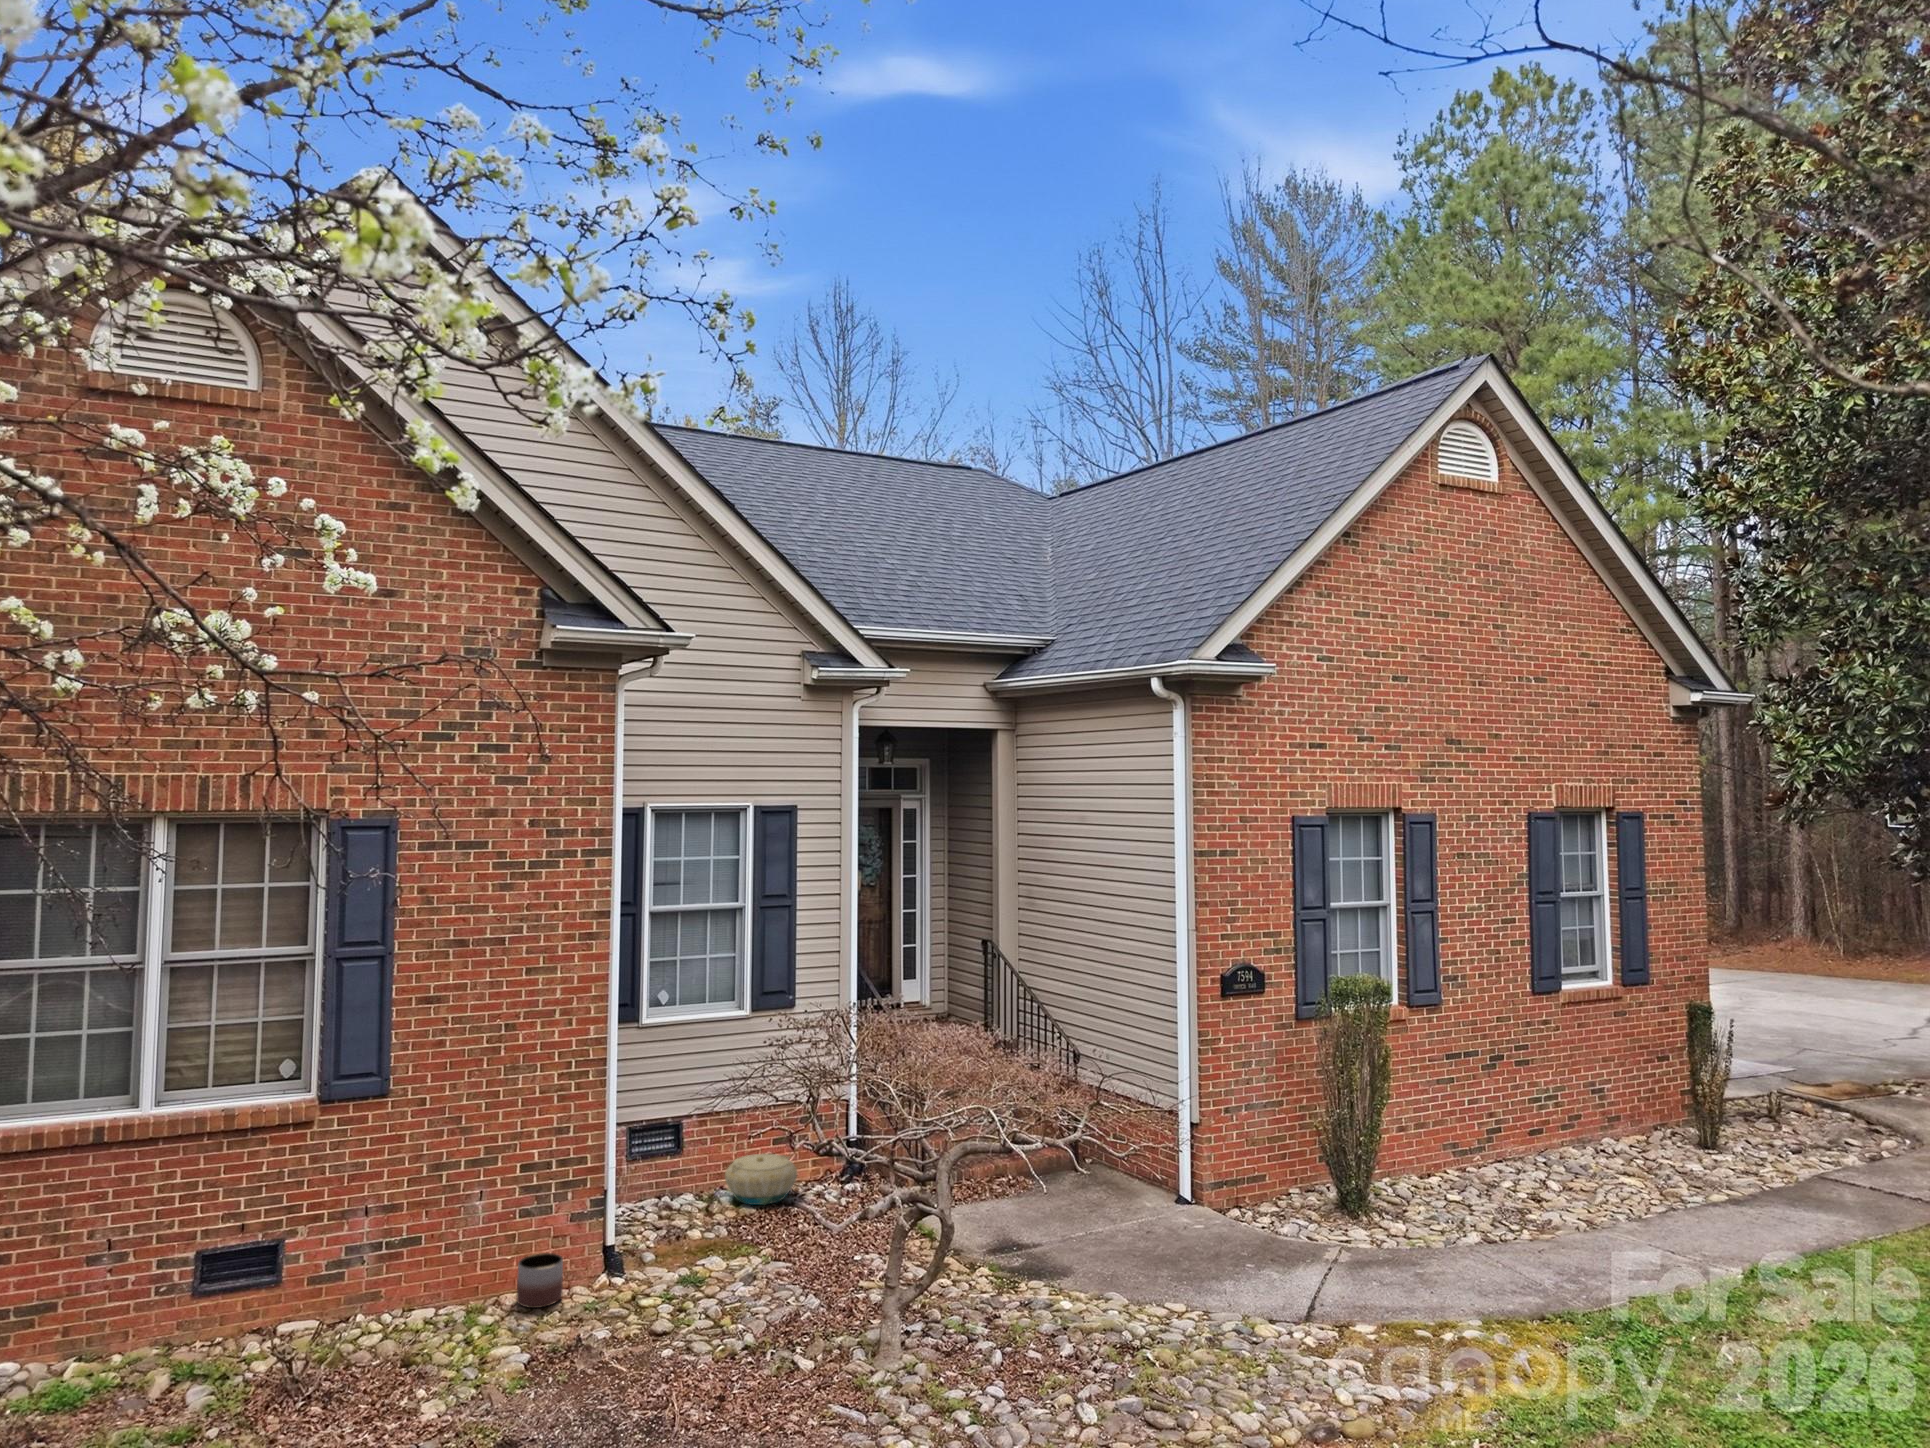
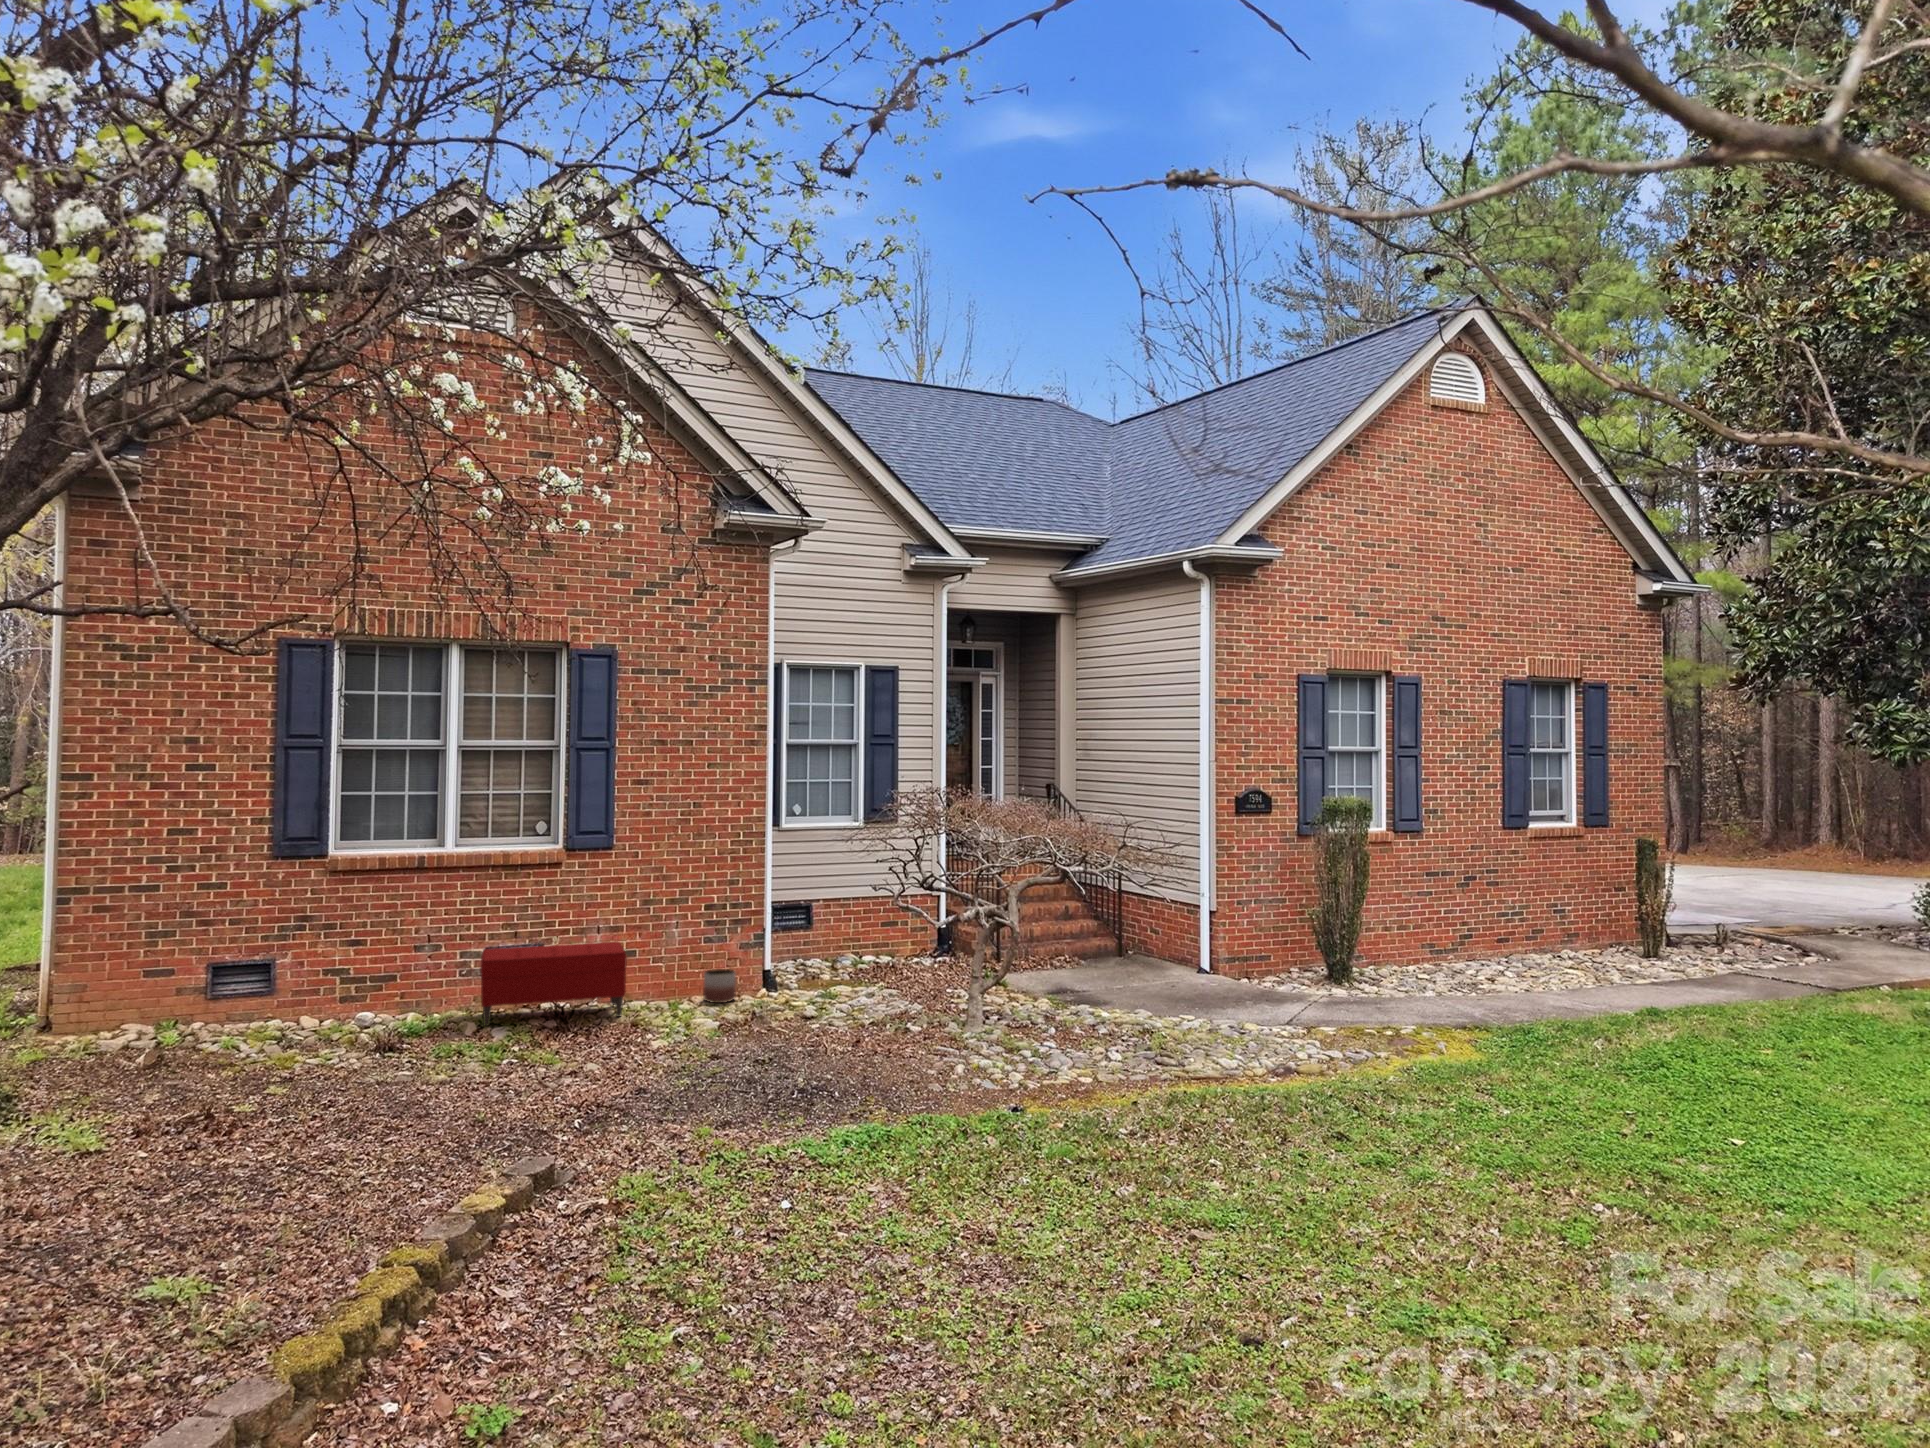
basket: present [725,1154,797,1205] -> none [847,929,902,963]
bench: none [176,1228,400,1384] -> present [480,942,627,1026]

